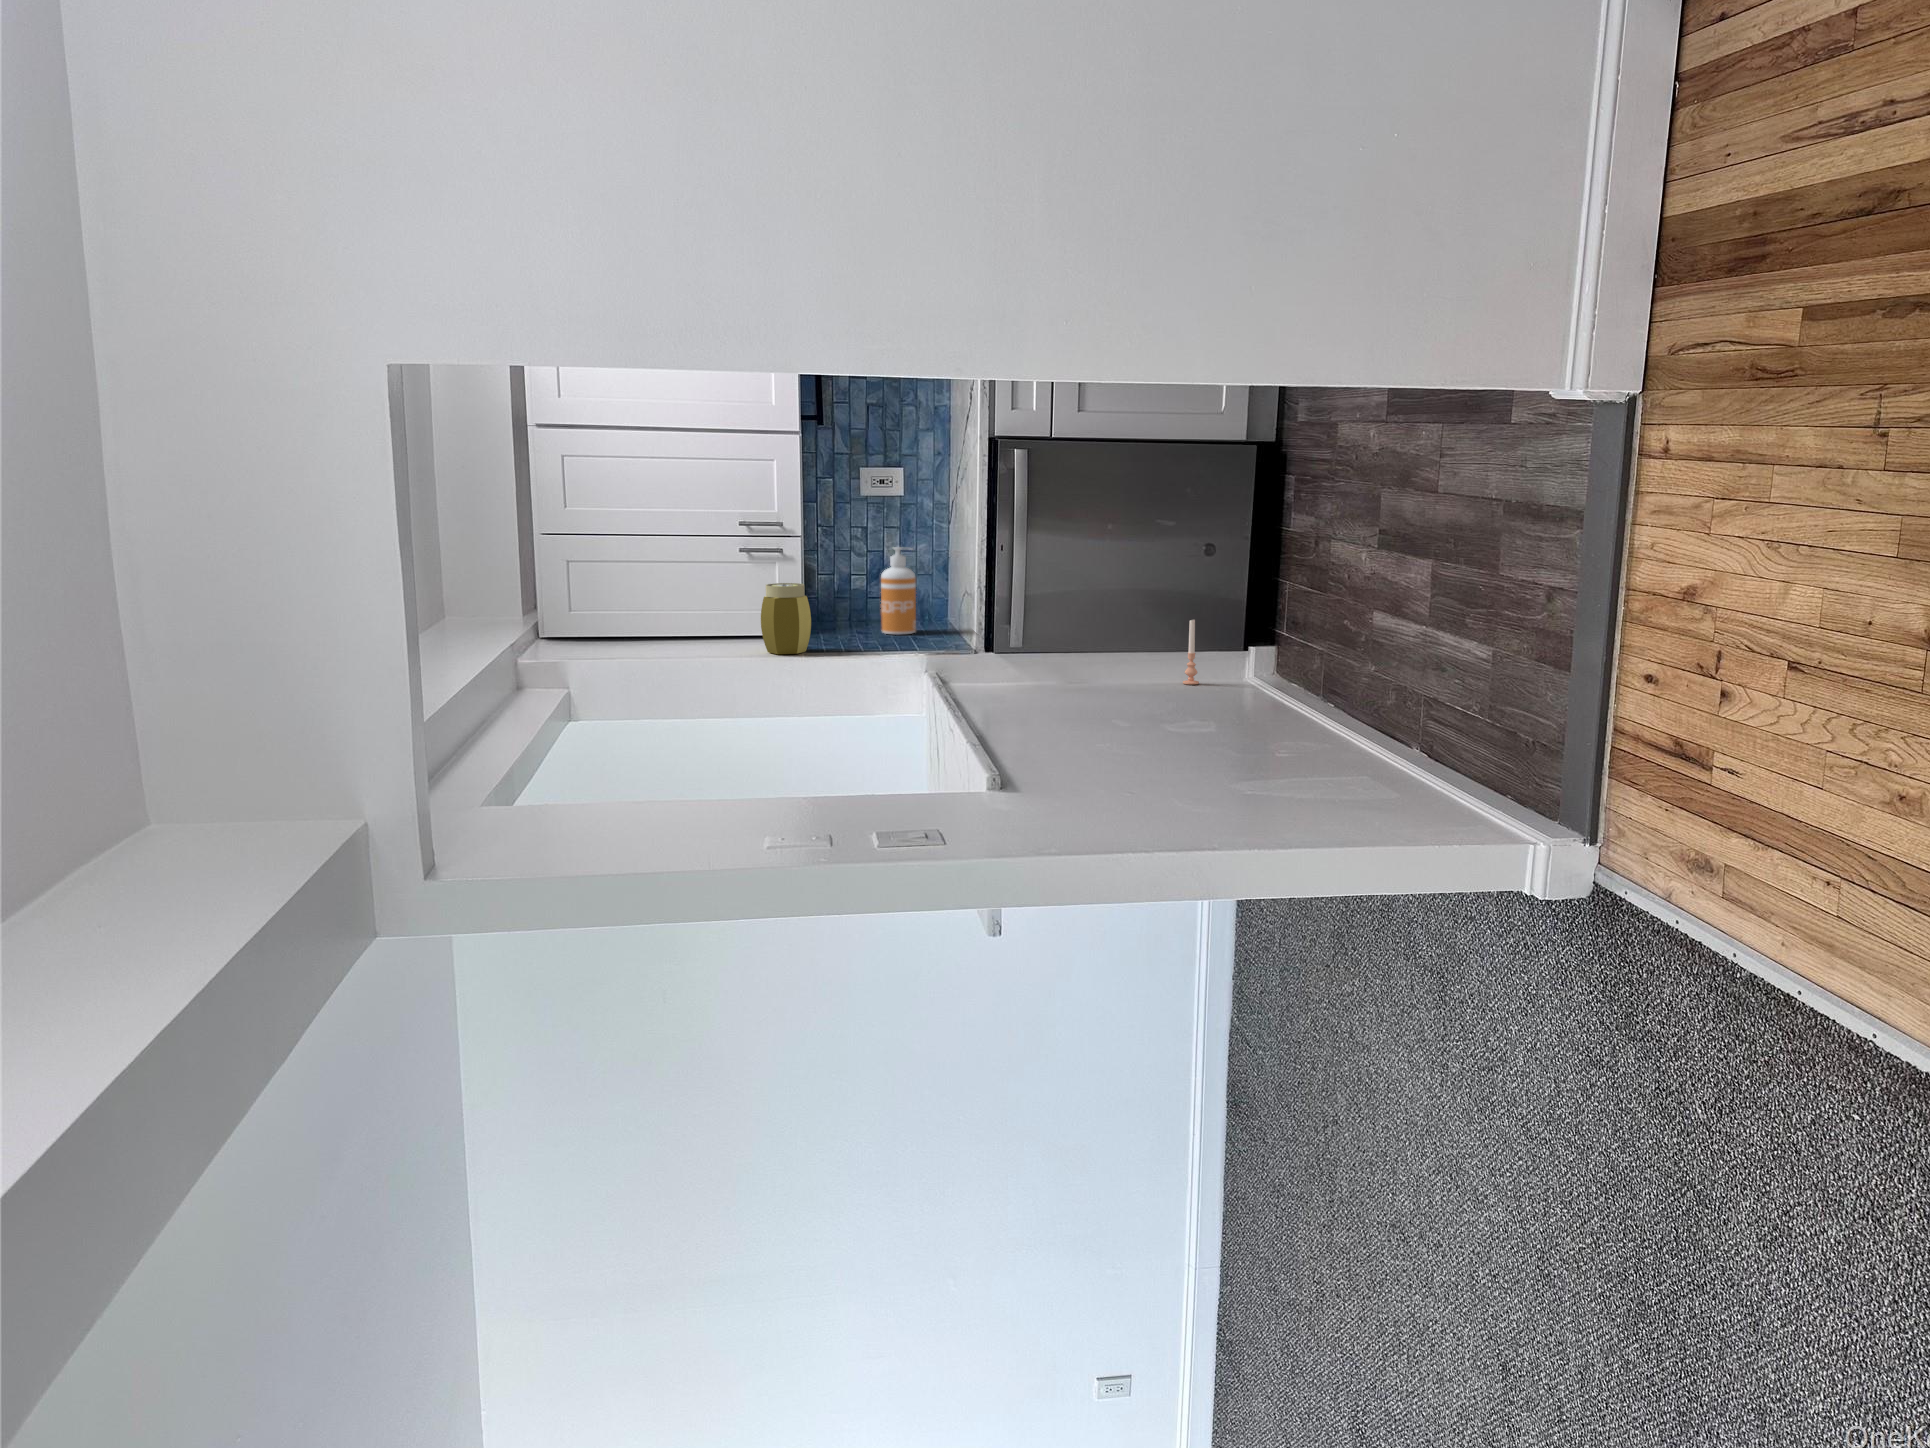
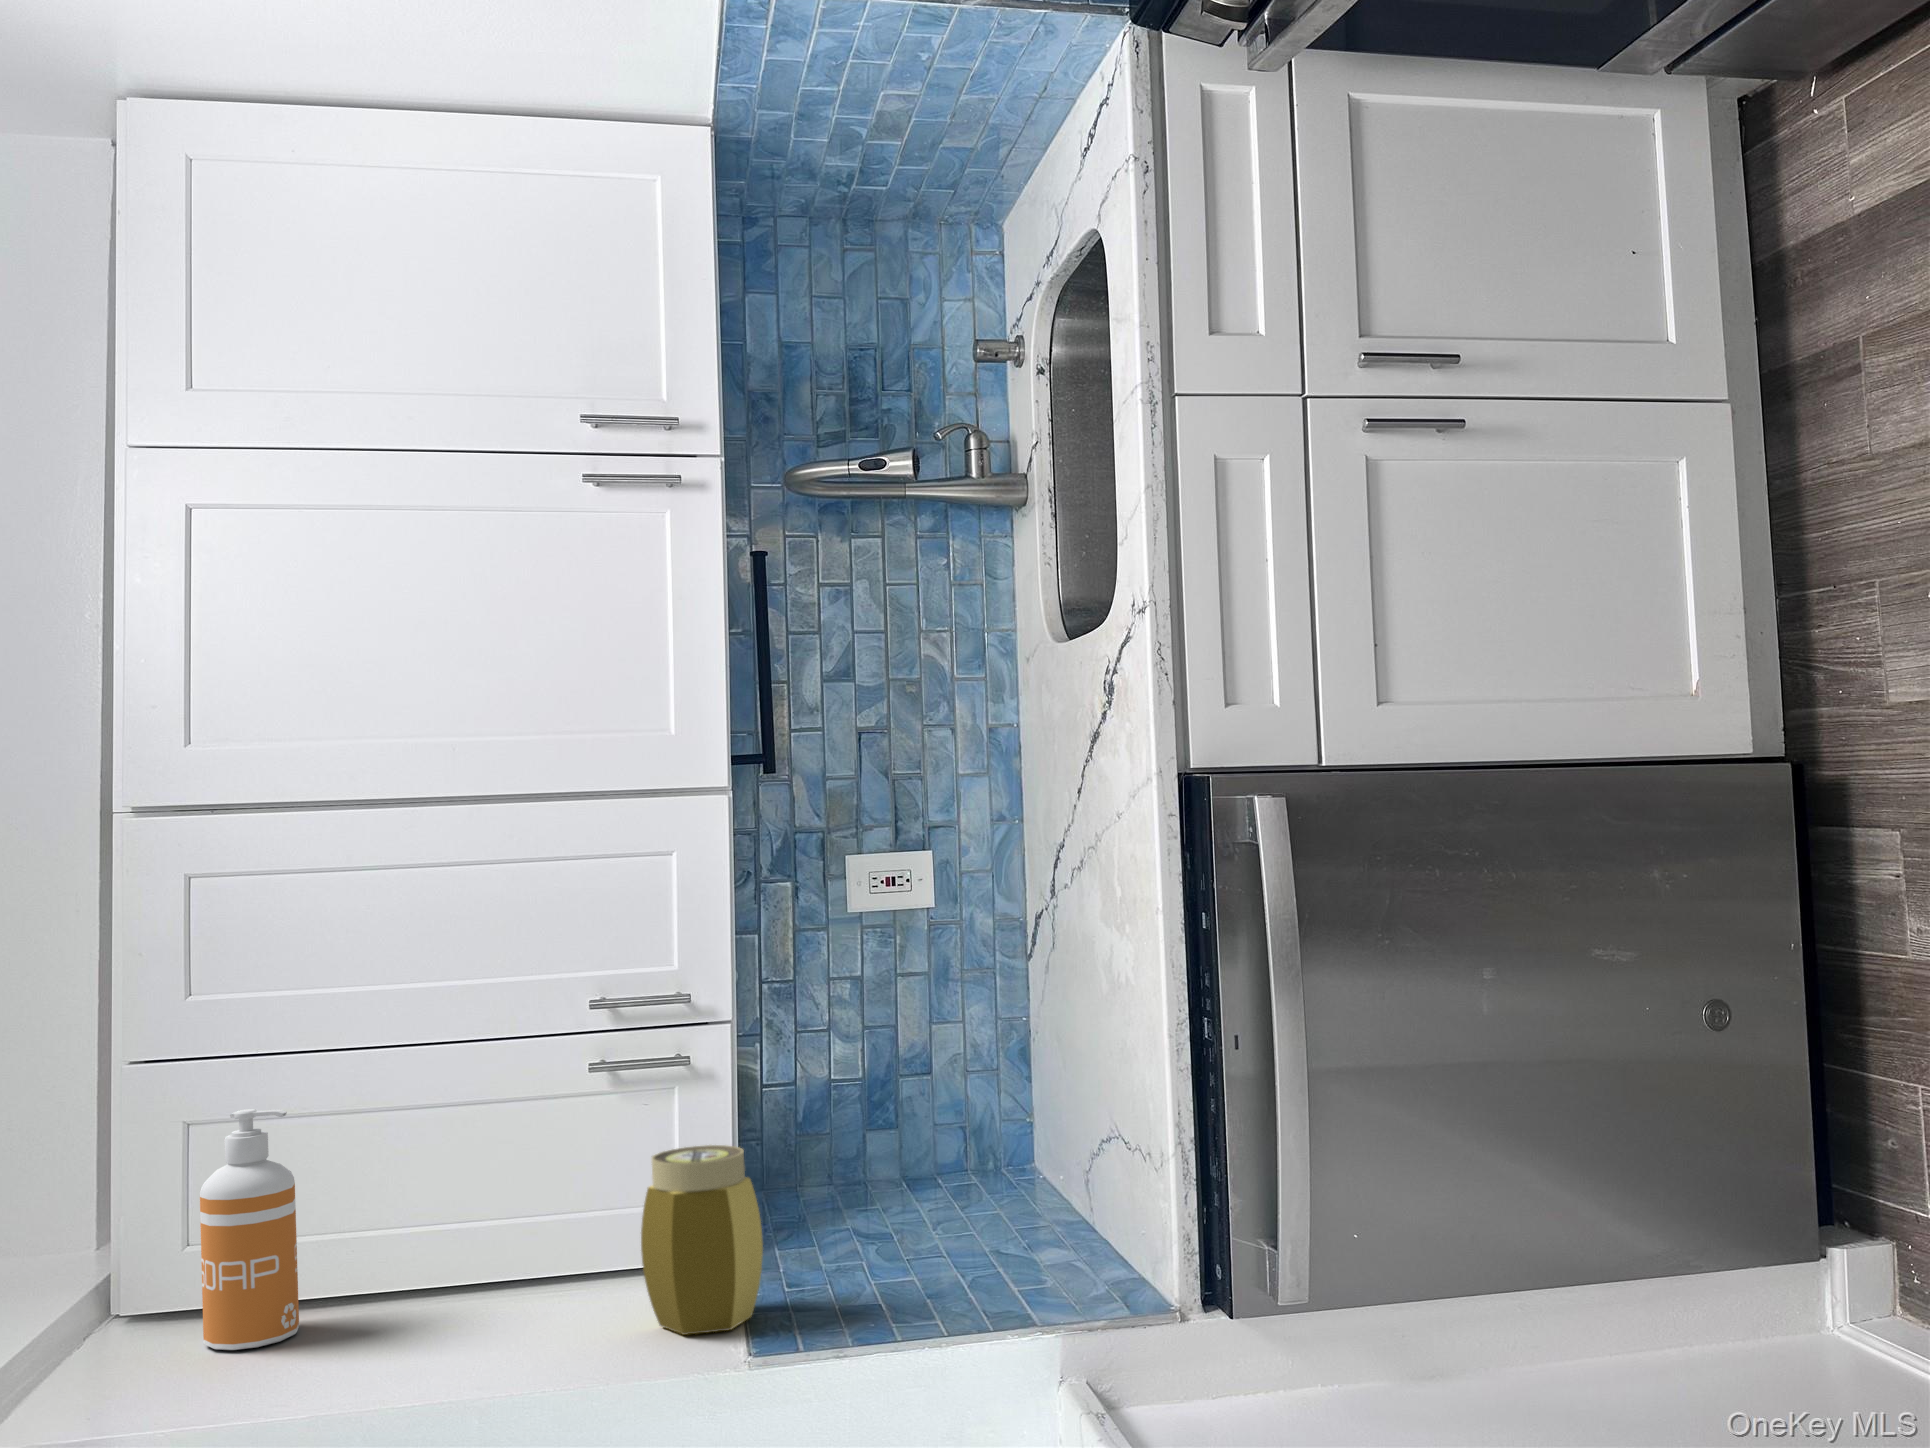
soap dispenser: present [881,547,916,634] -> present [200,1109,299,1350]
candle: present [1183,620,1199,684] -> none [1754,1208,1803,1391]

